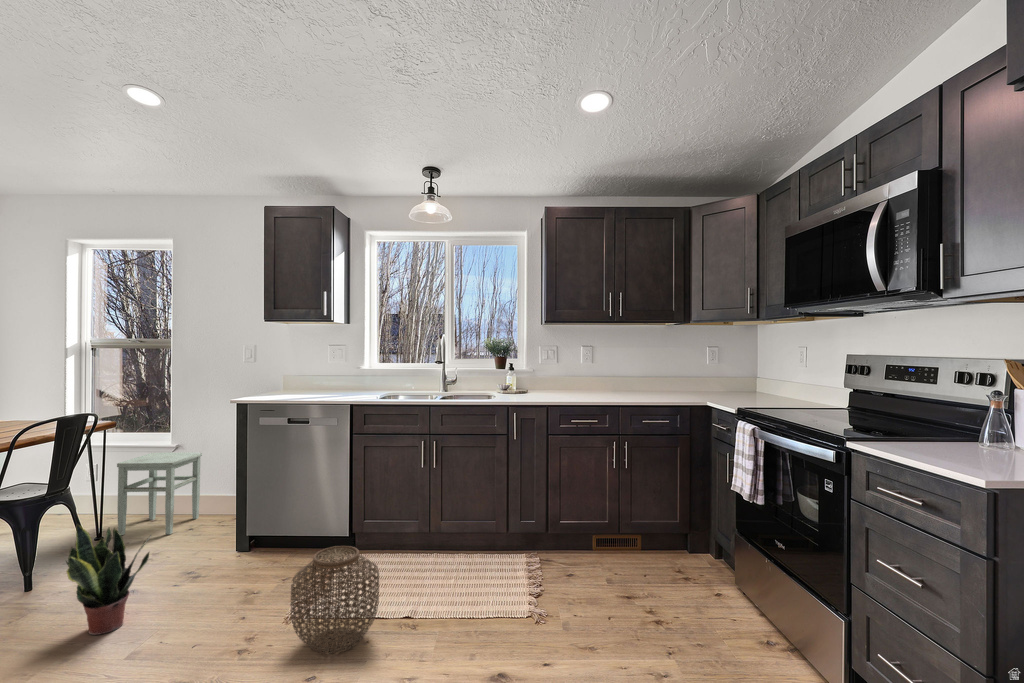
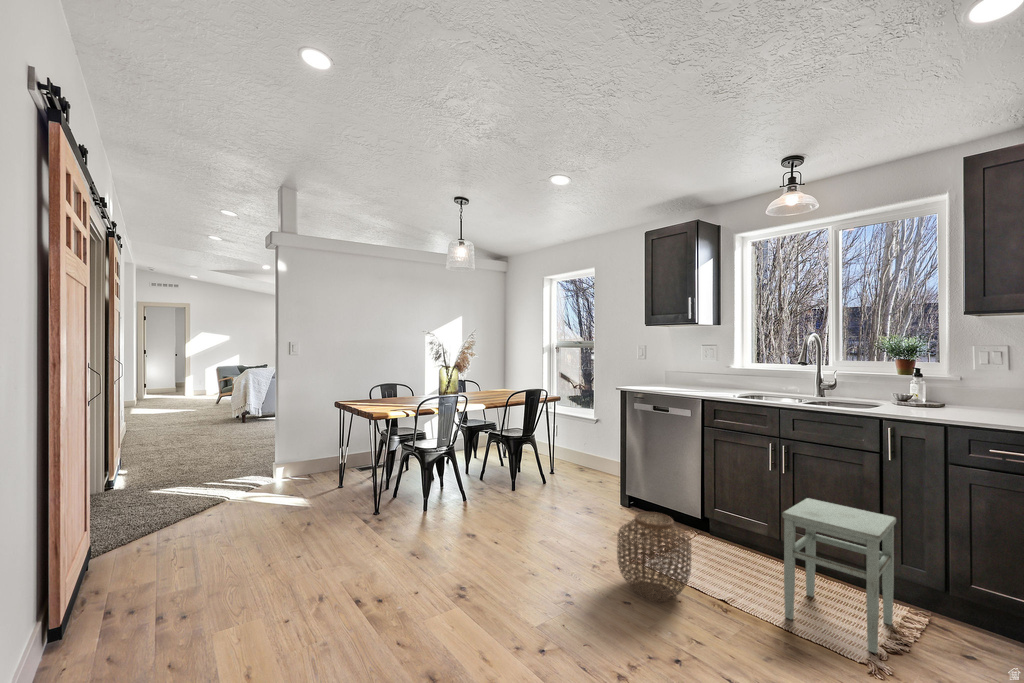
stool: present [117,453,202,535] -> present [782,498,896,653]
potted plant: present [66,524,150,635] -> none [509,453,556,526]

